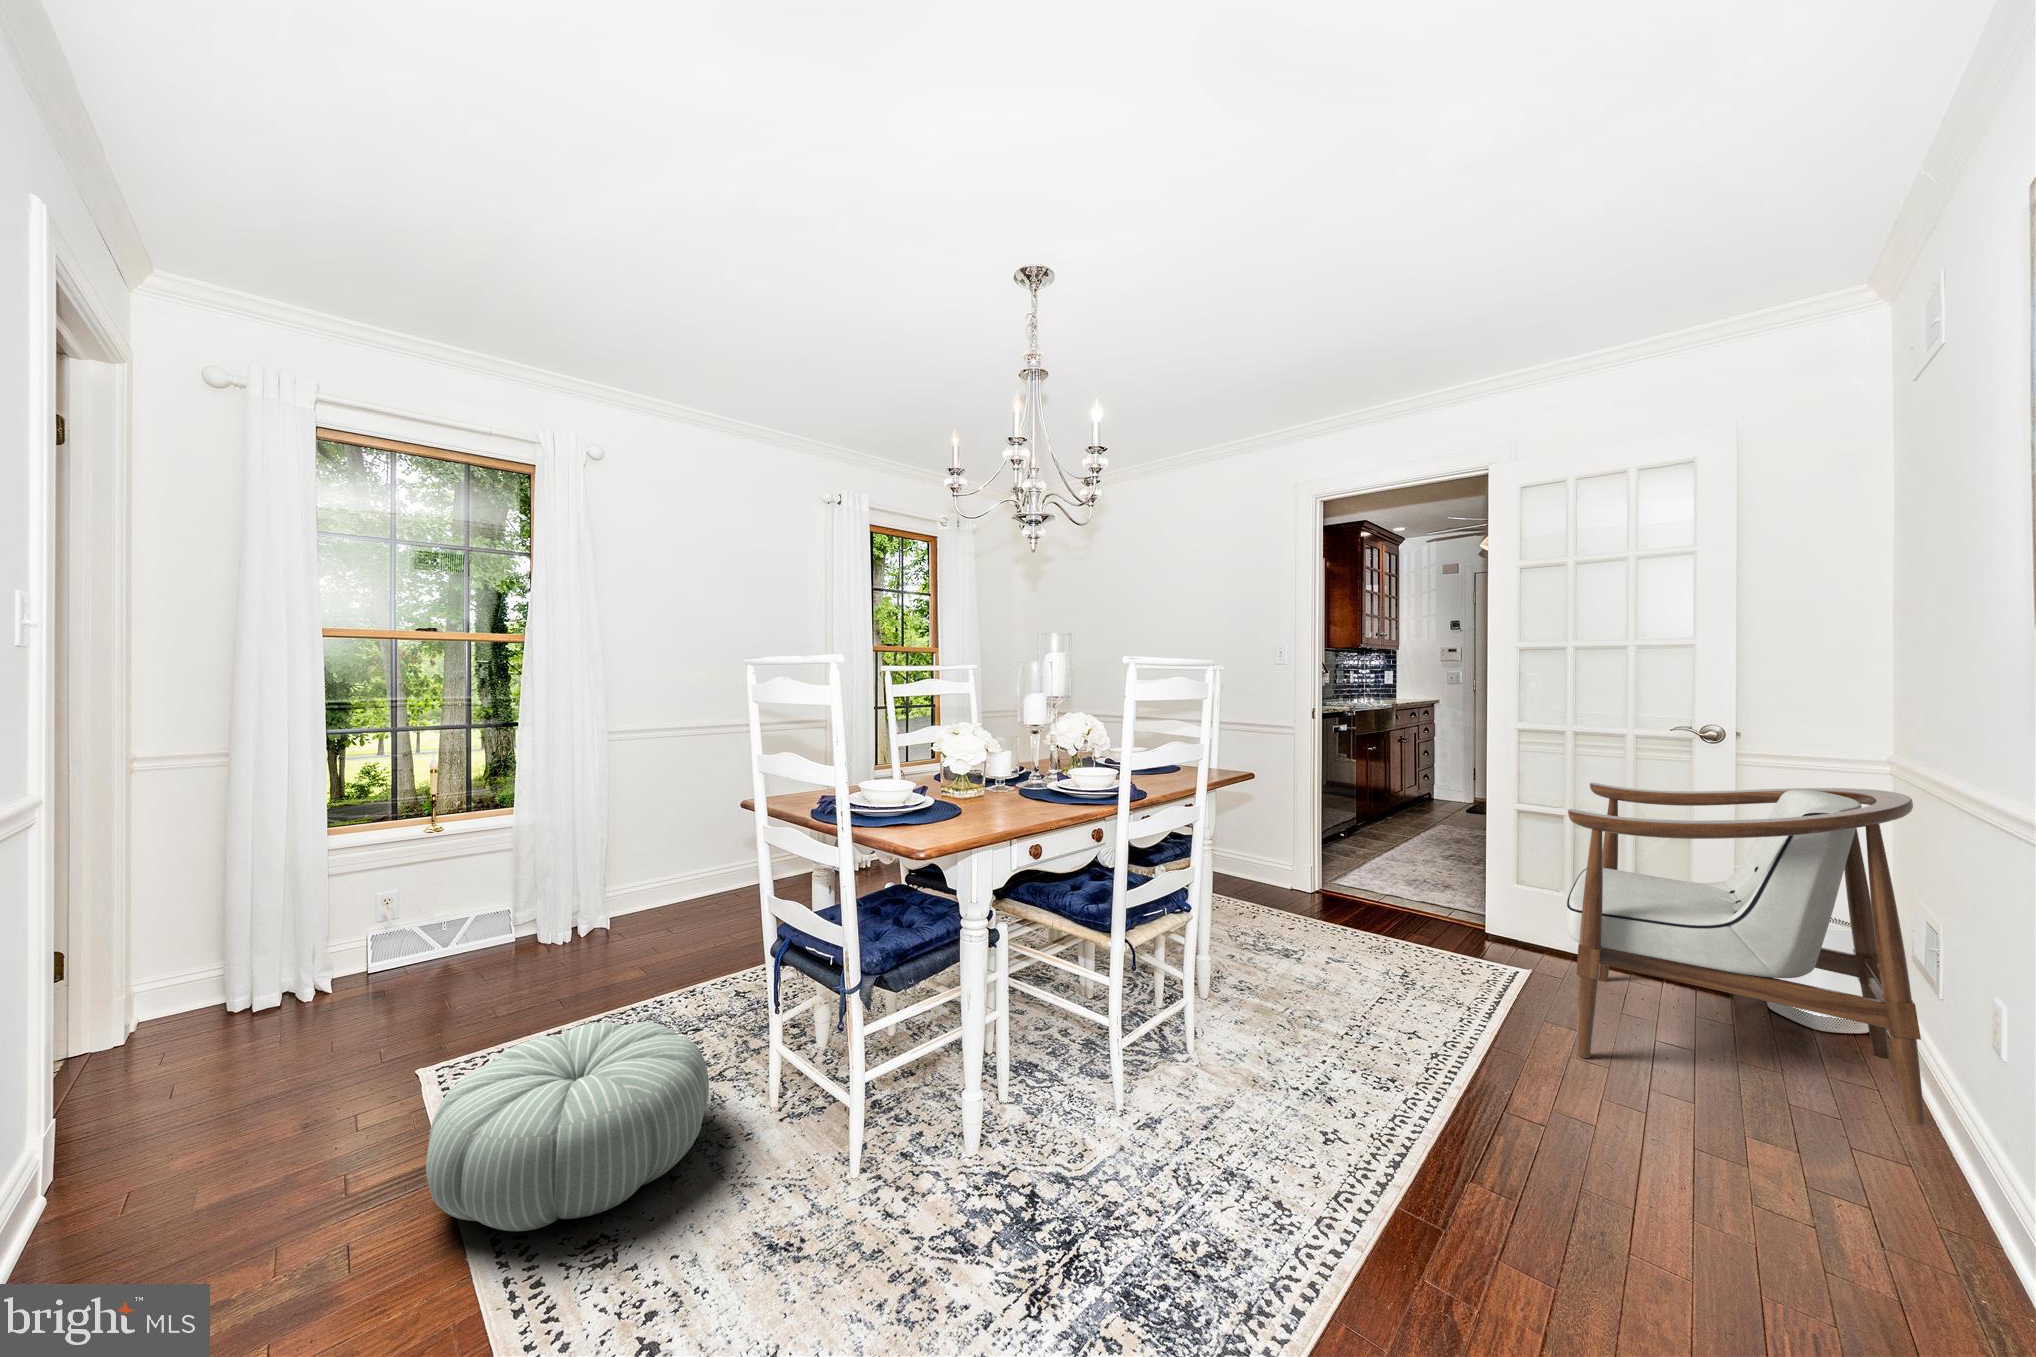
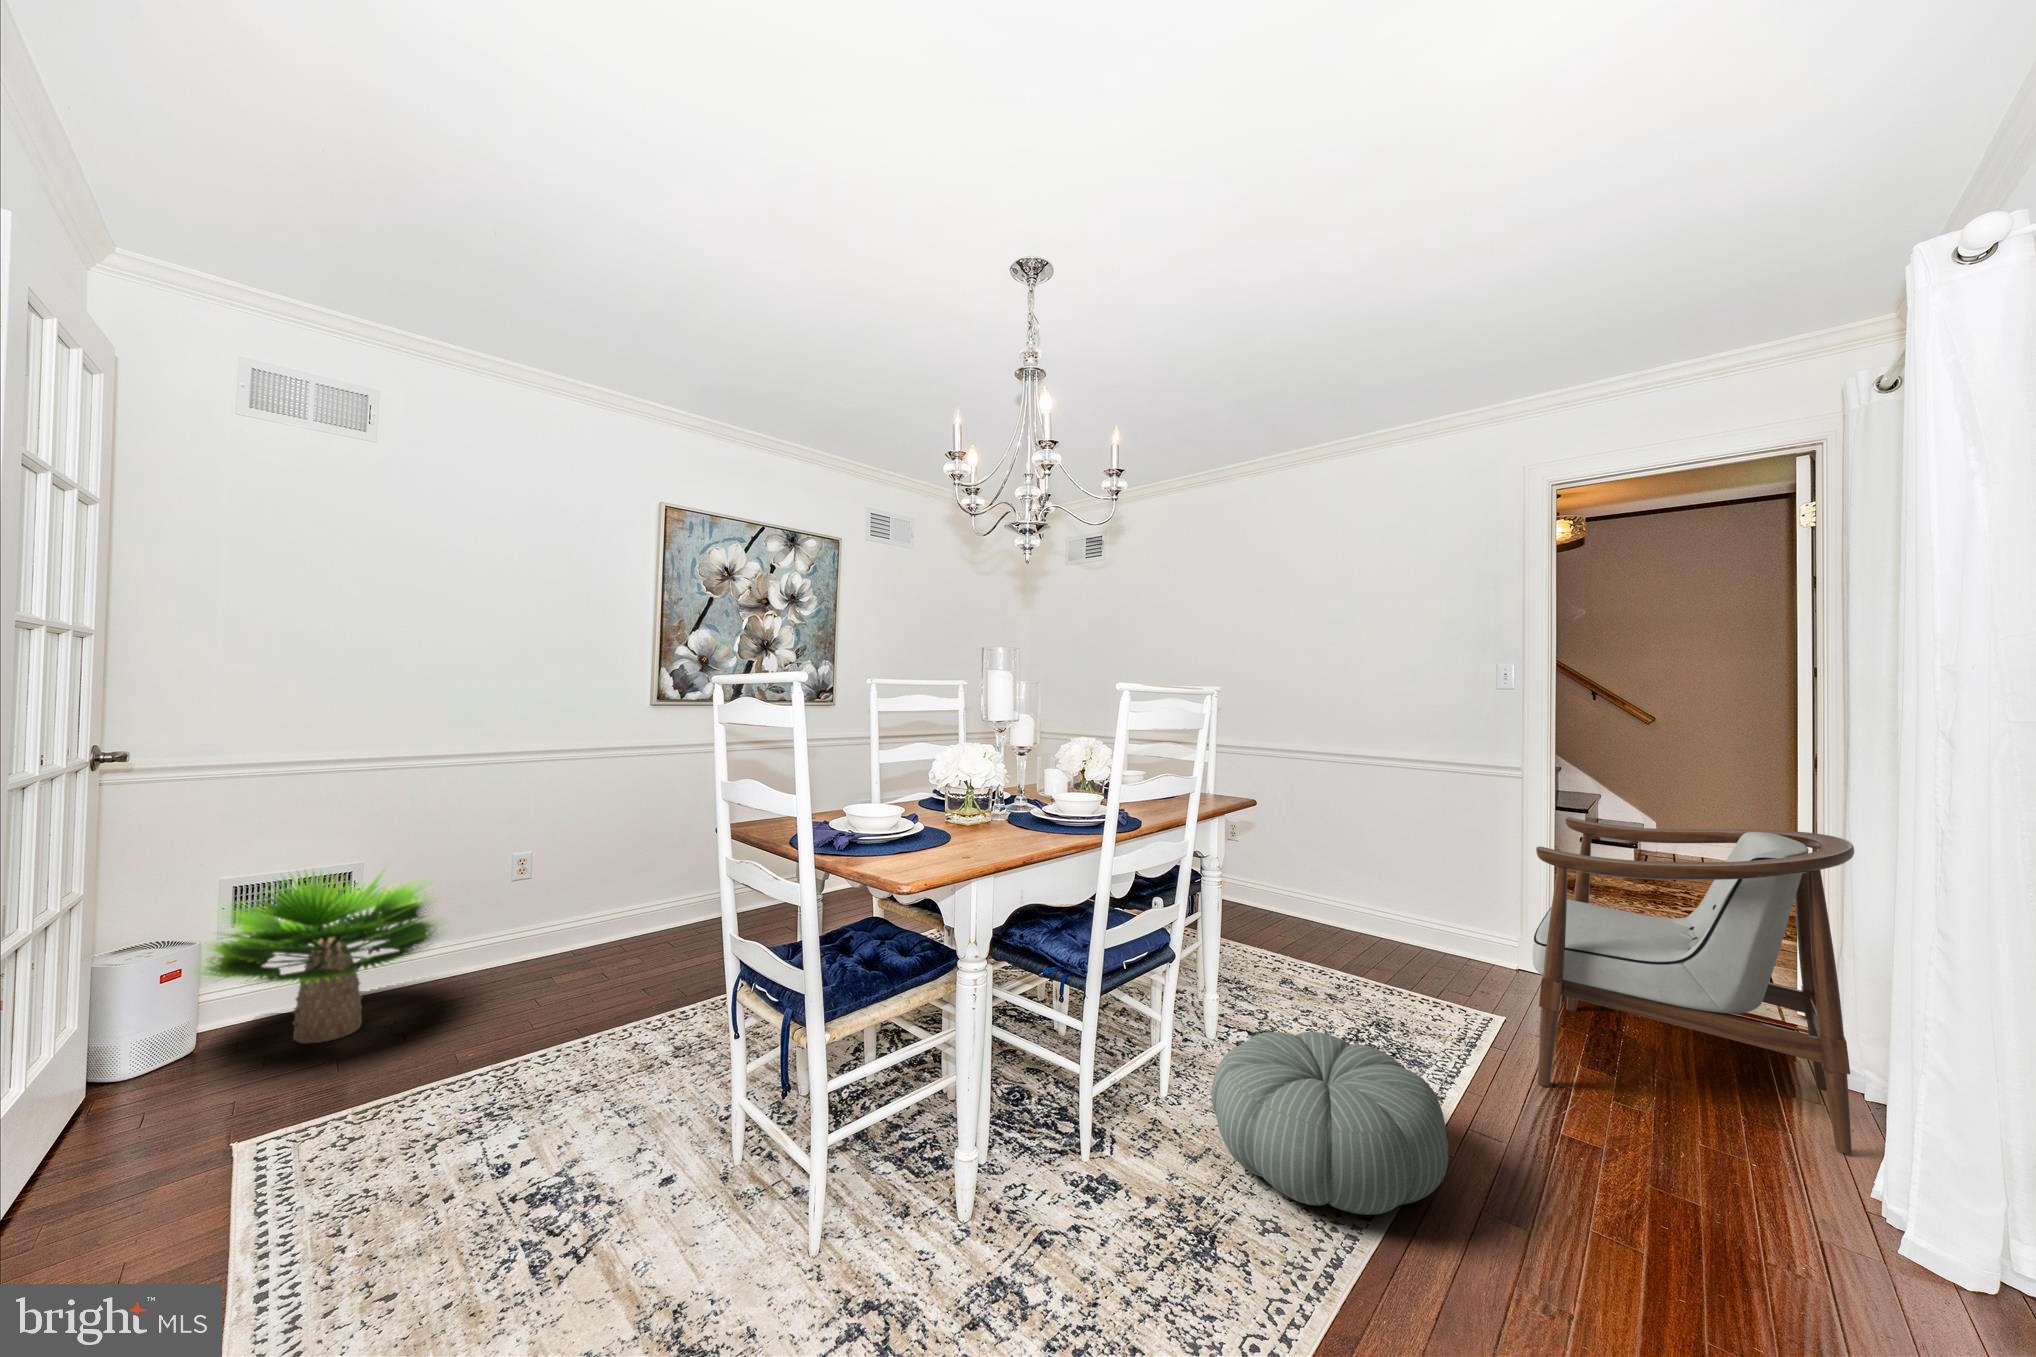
potted plant: none [201,845,471,1033] -> present [198,869,441,1044]
pouf: present [426,1022,709,1231] -> present [1211,1032,1448,1215]

